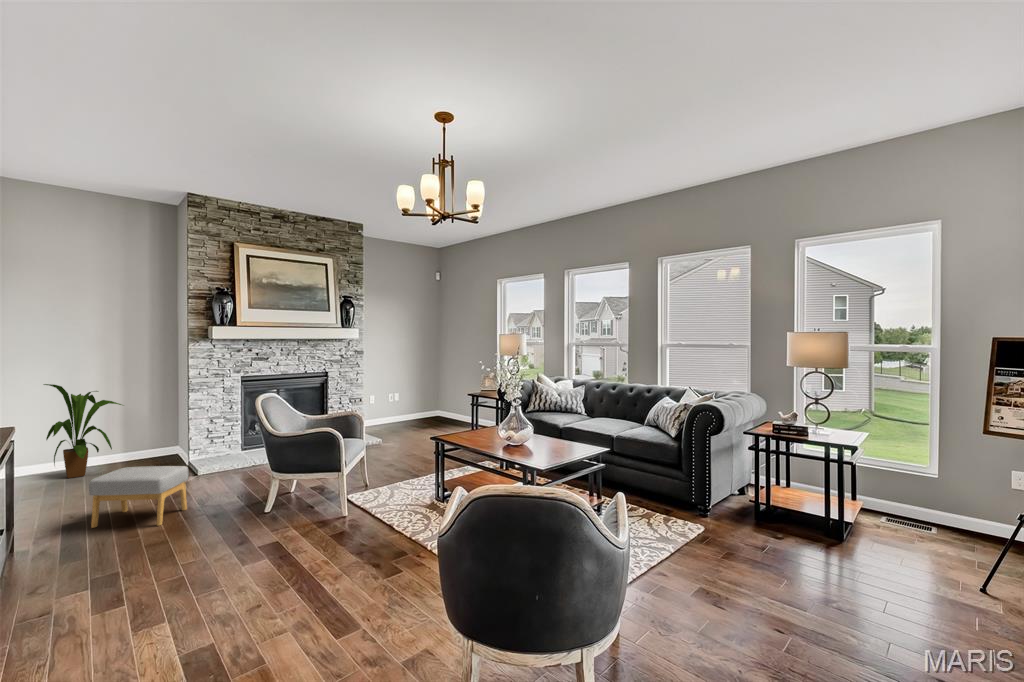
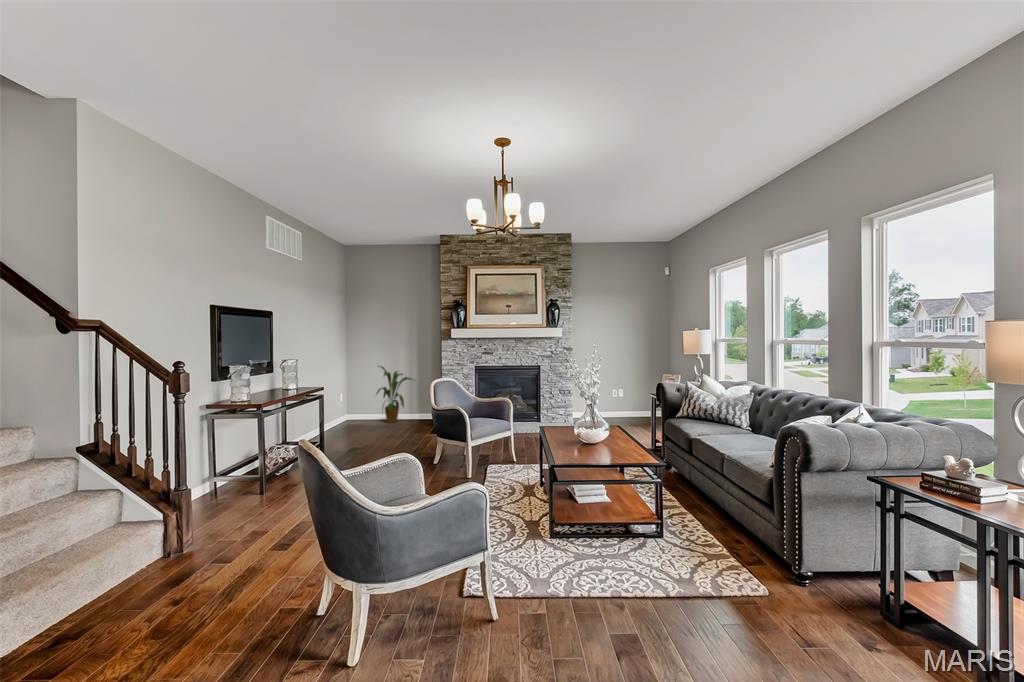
footstool: present [89,466,188,528] -> none [343,418,390,458]

